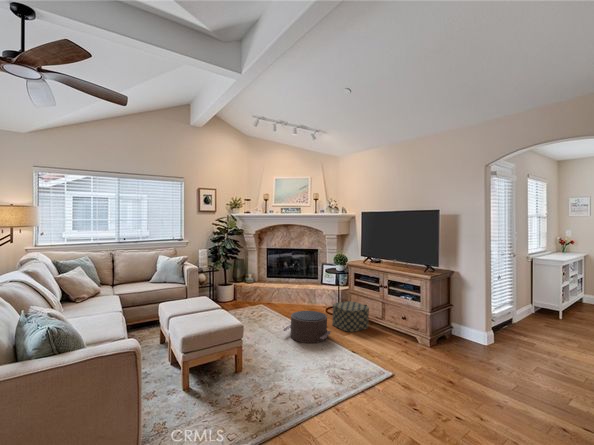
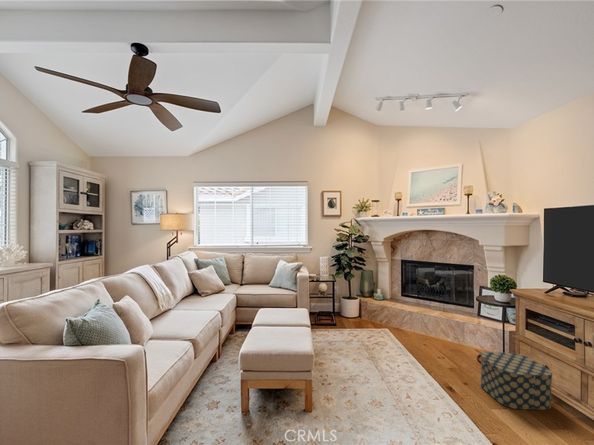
pouf: present [283,311,331,343] -> none [392,355,470,413]

